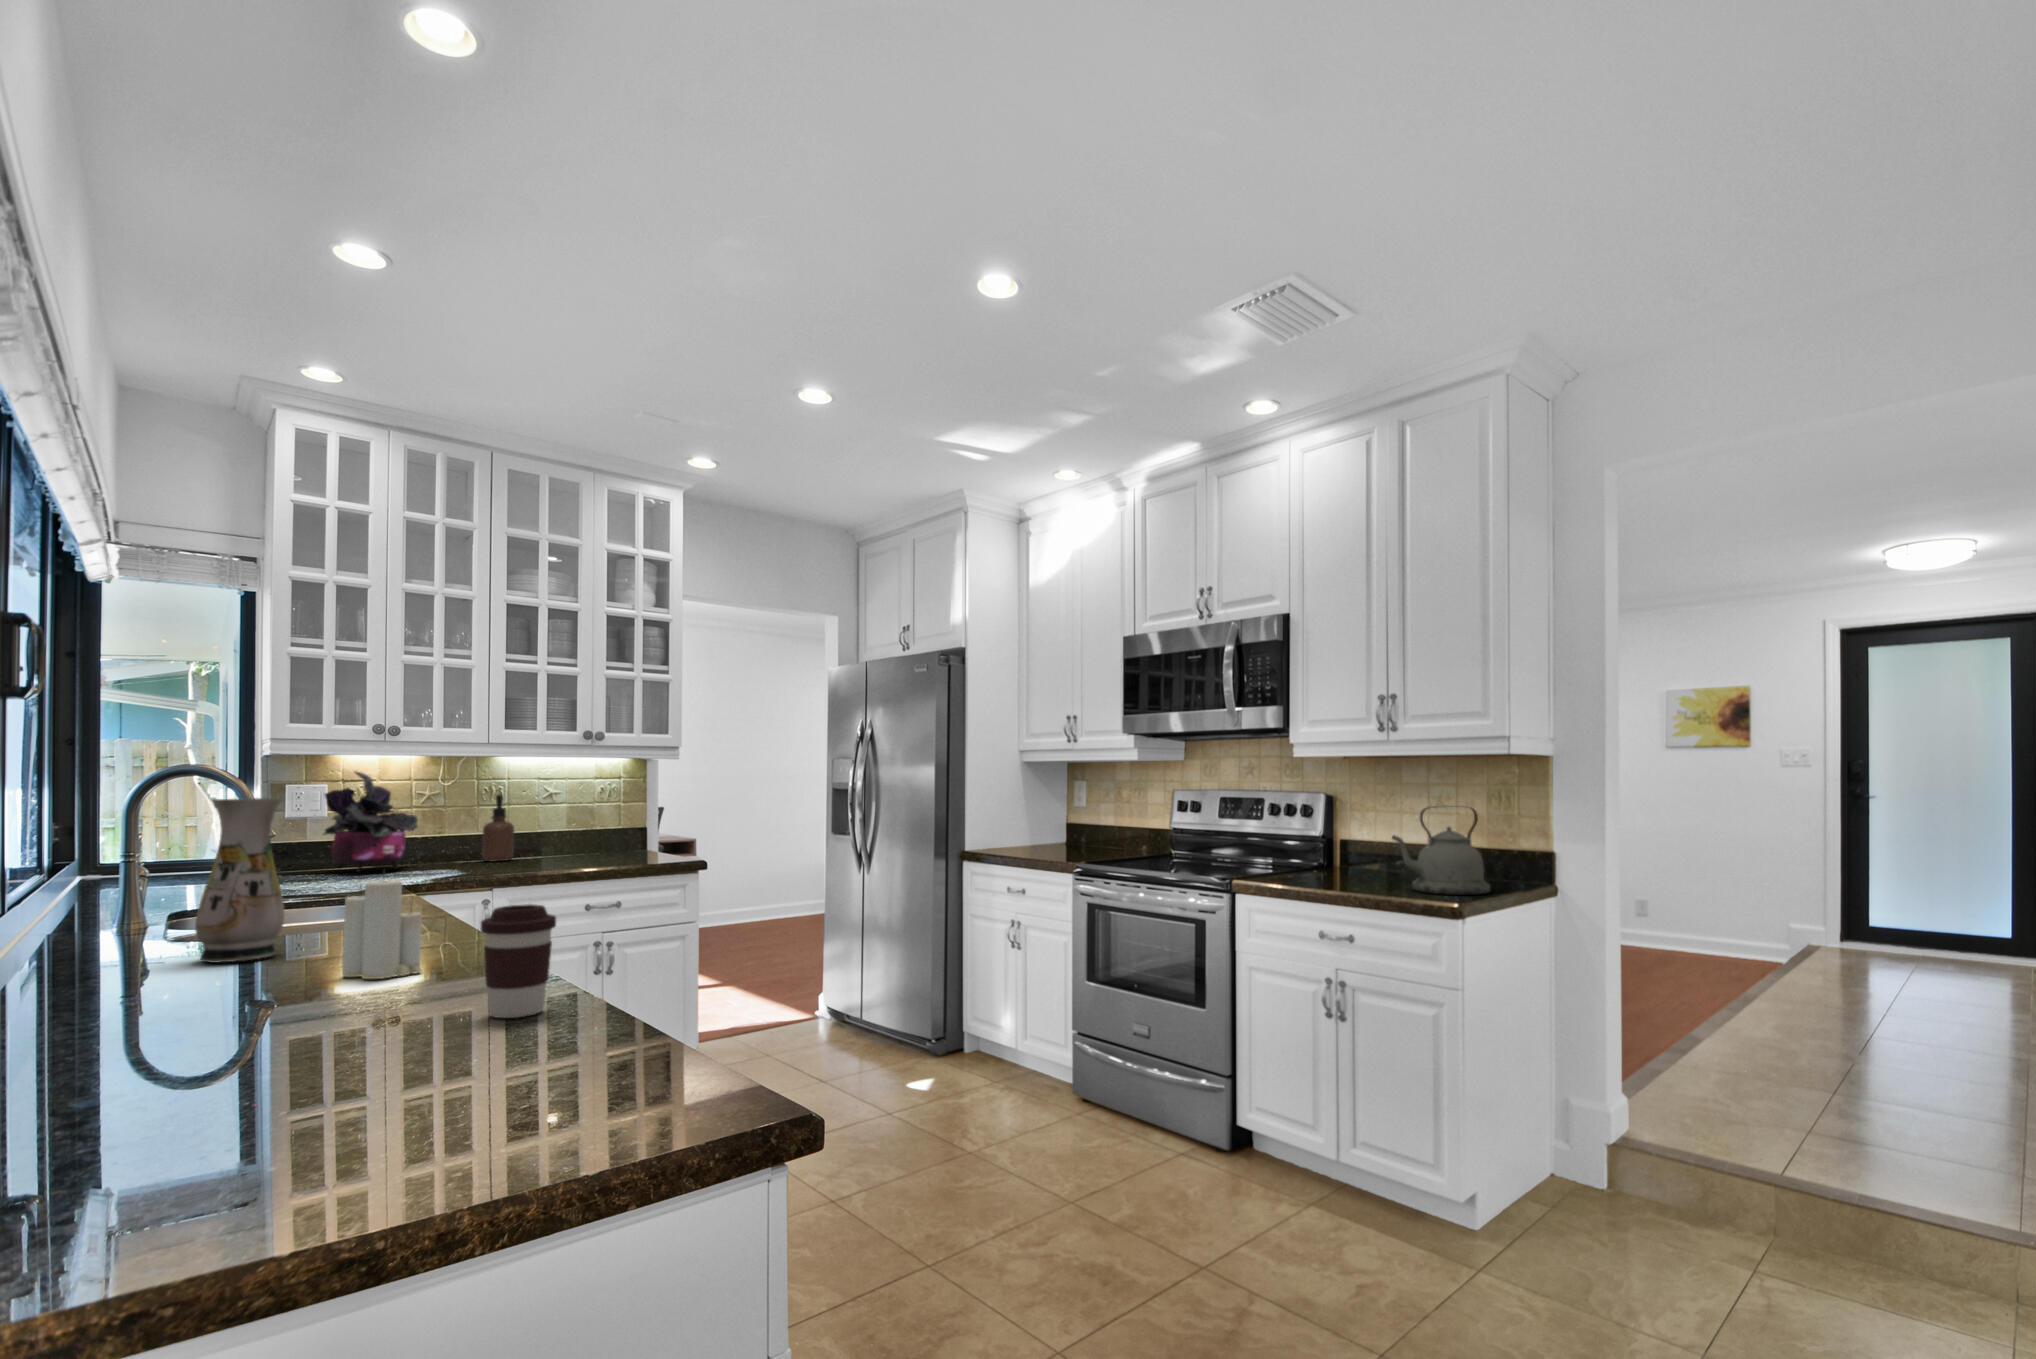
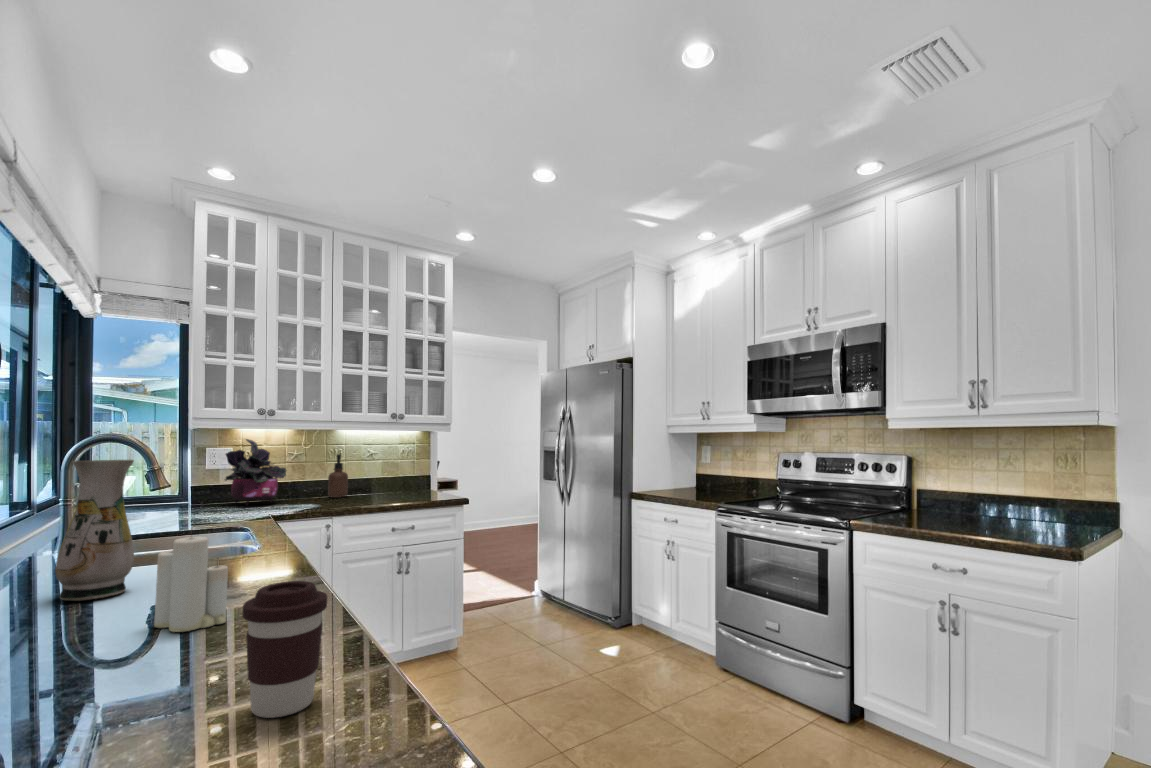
kettle: present [1392,807,1491,895] -> none [991,468,1078,539]

